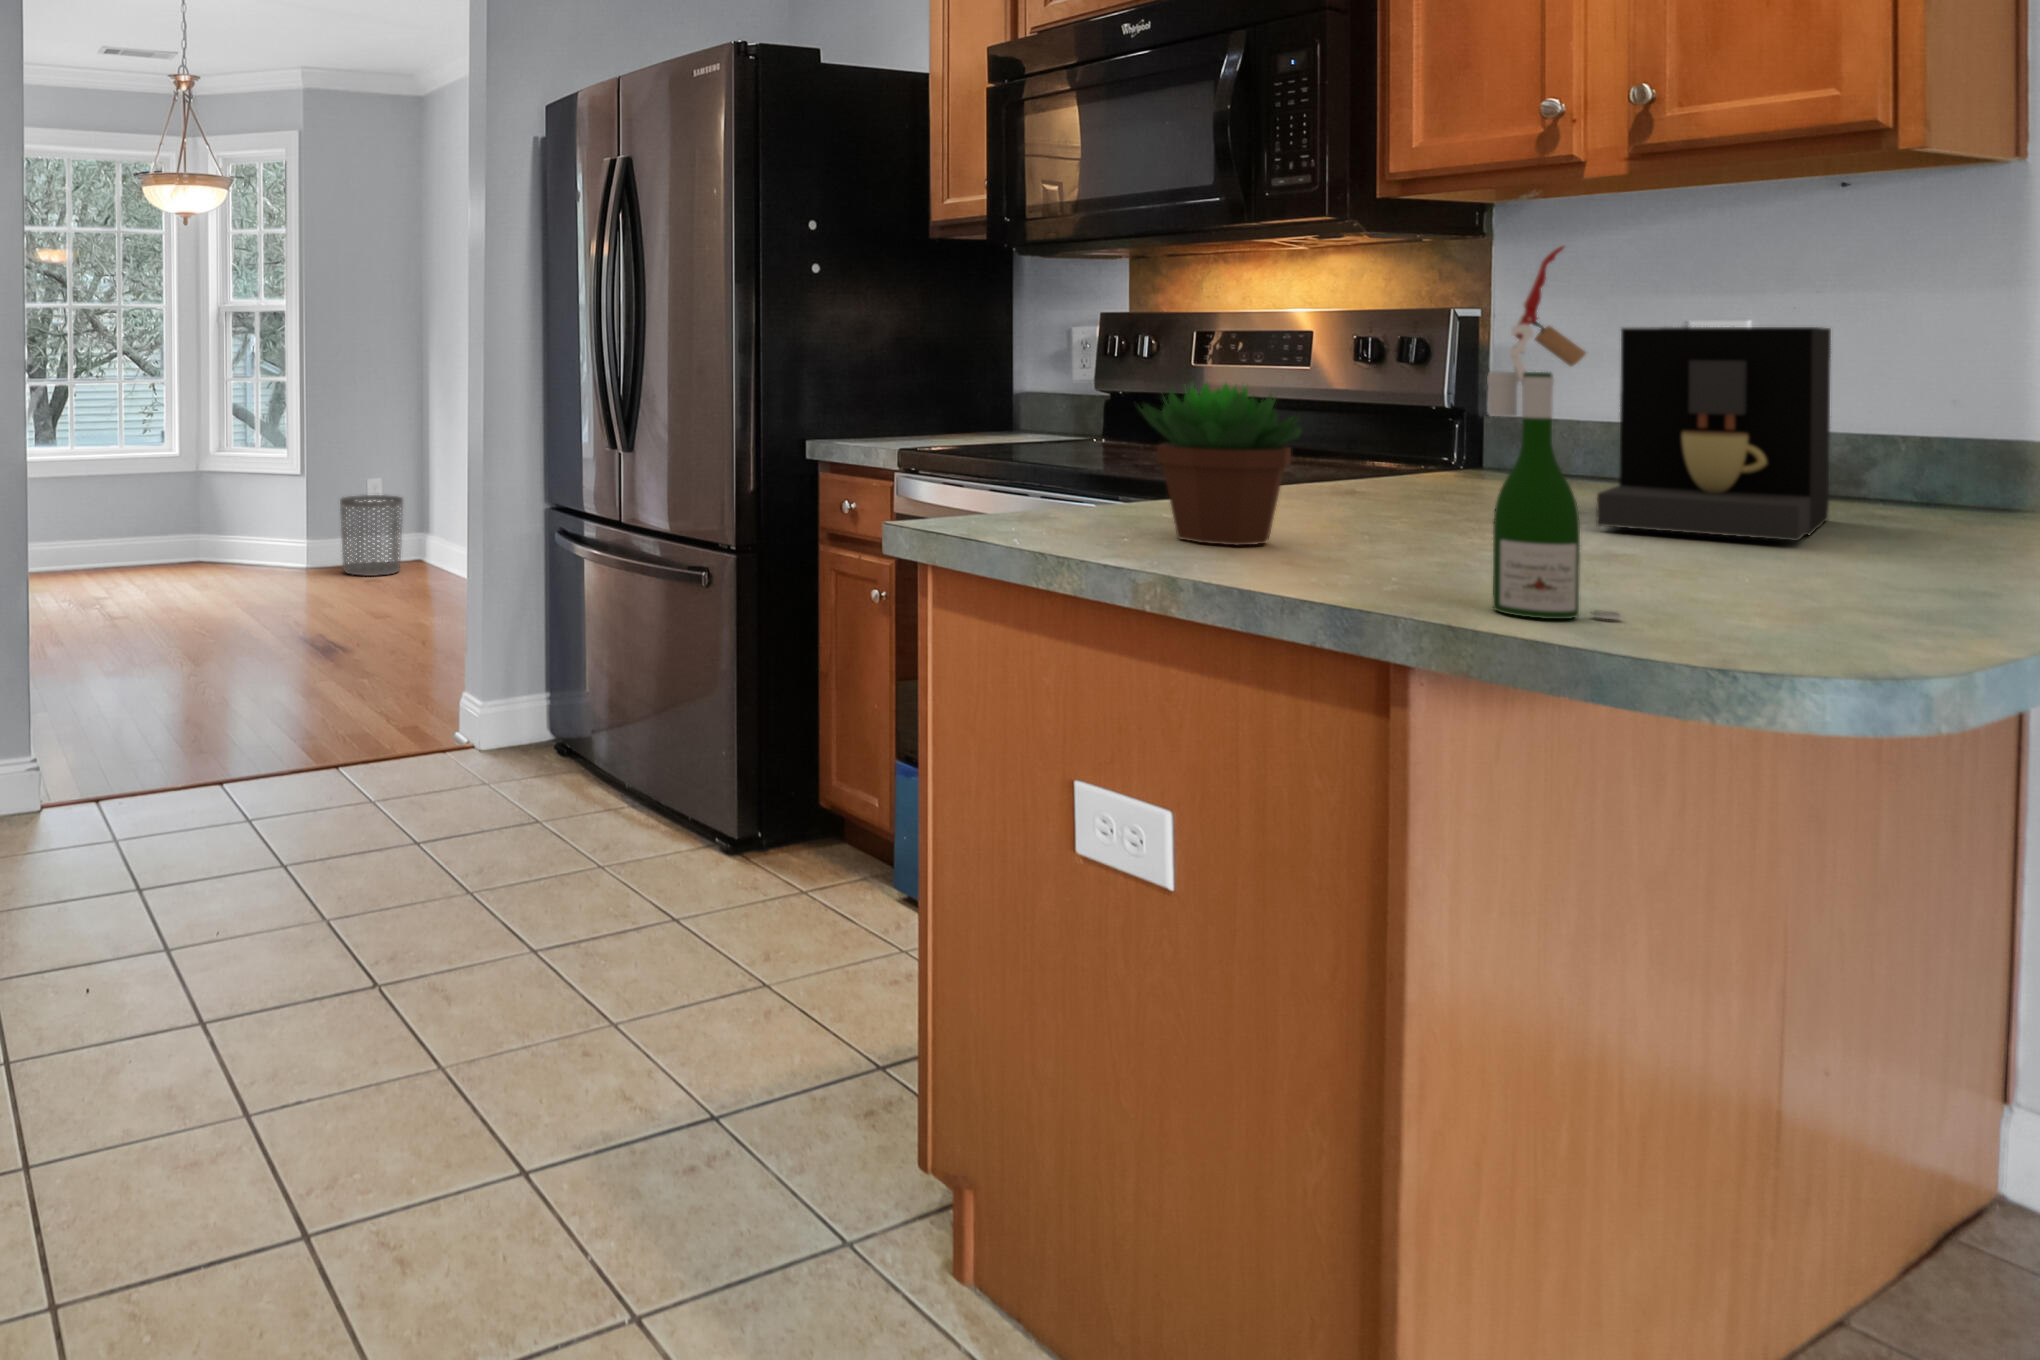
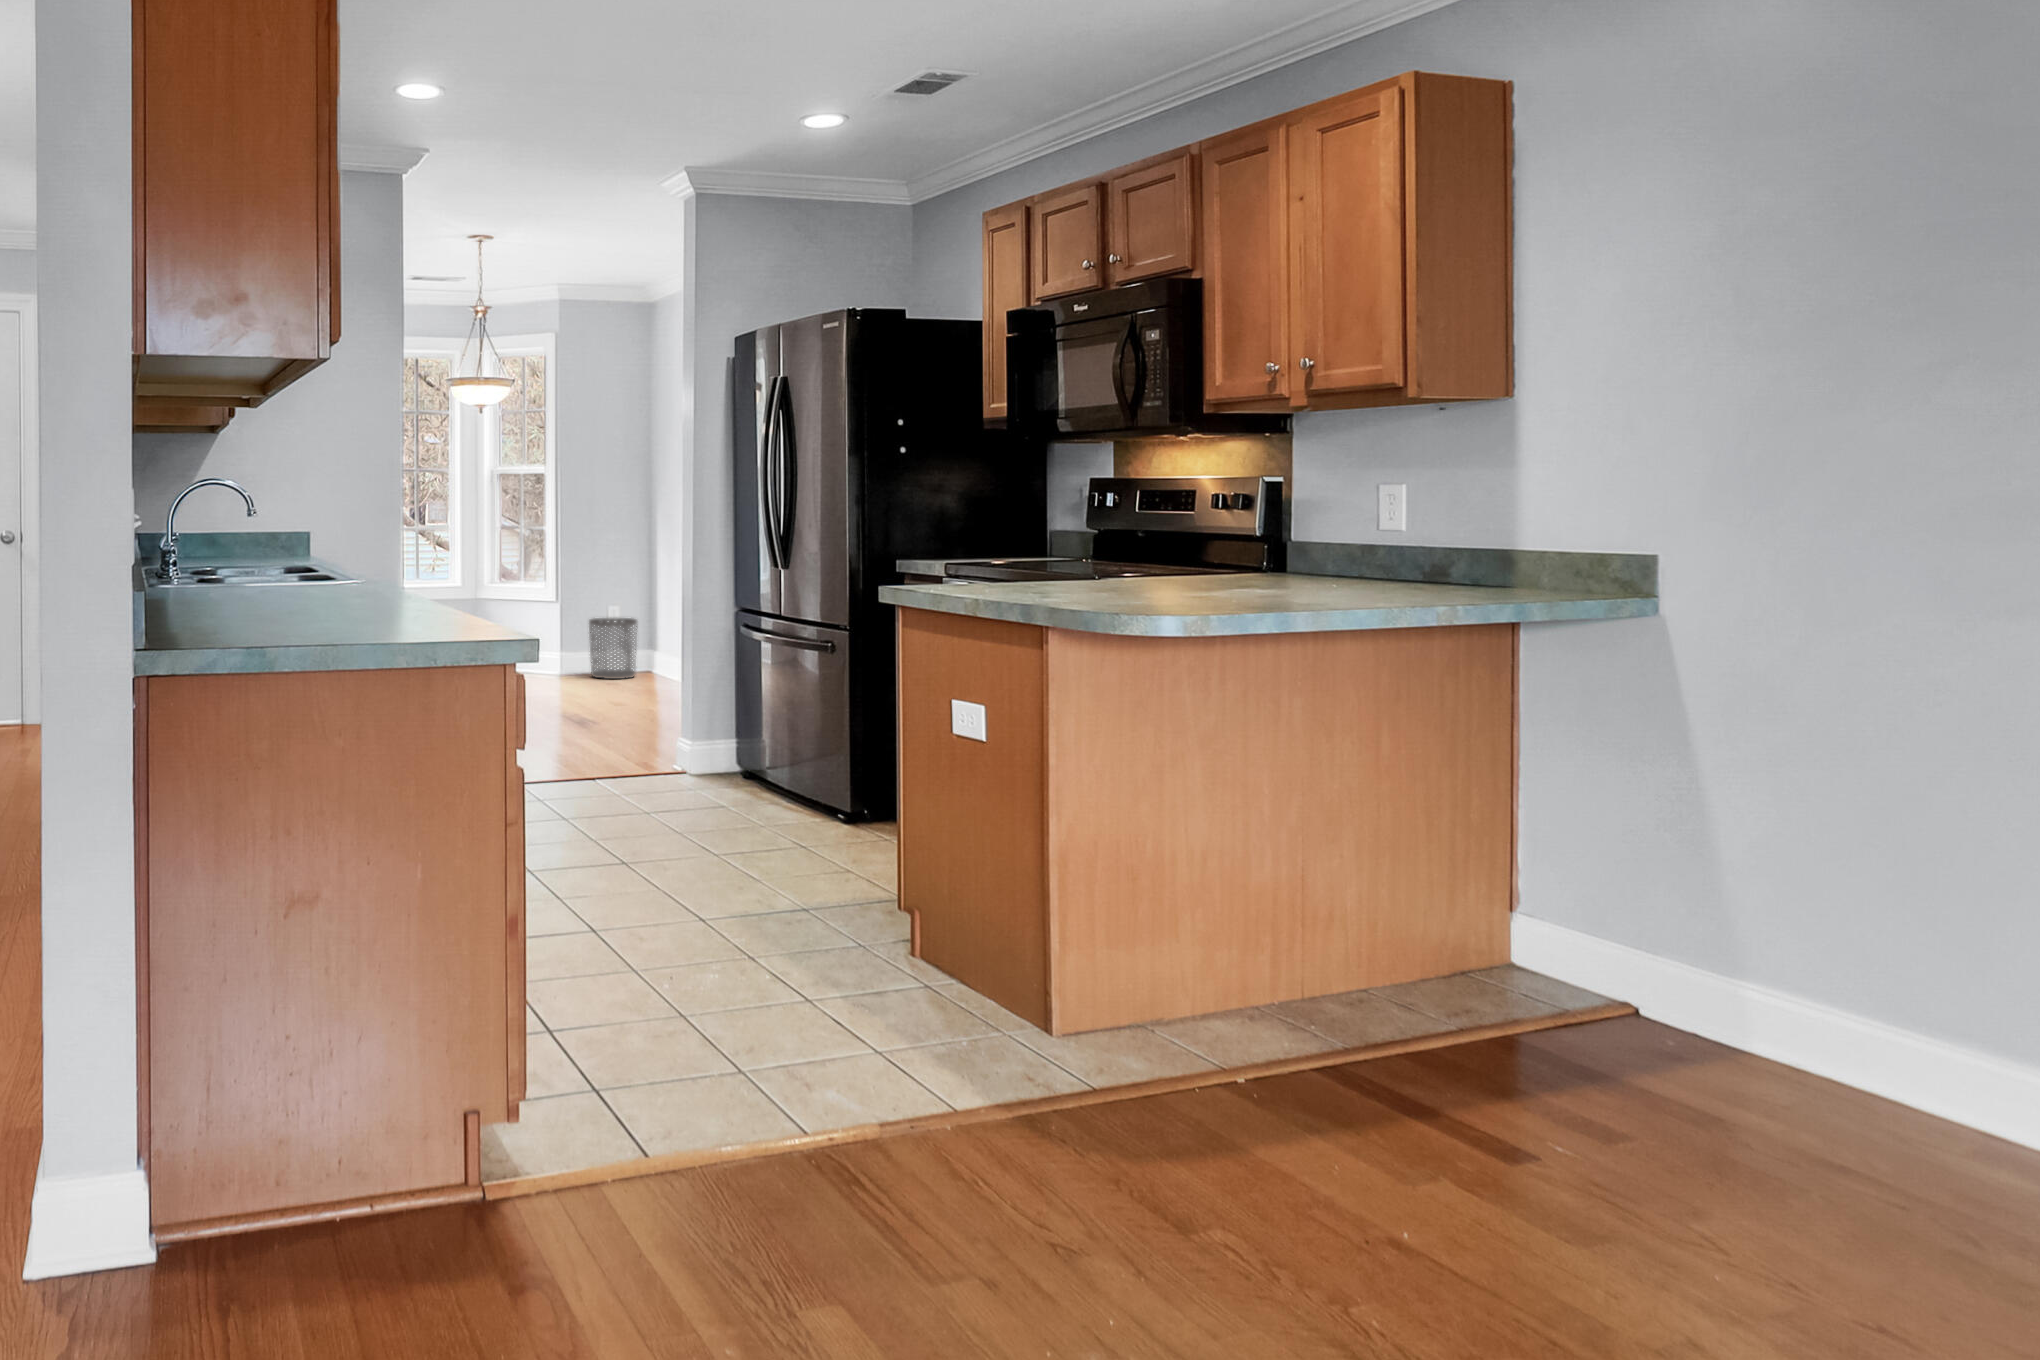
wine bottle: present [1487,246,1622,619] -> none [1081,461,1127,609]
coffee maker: present [1596,327,1831,541] -> none [1232,490,1382,593]
succulent plant: present [1138,383,1302,545] -> none [985,517,1067,593]

